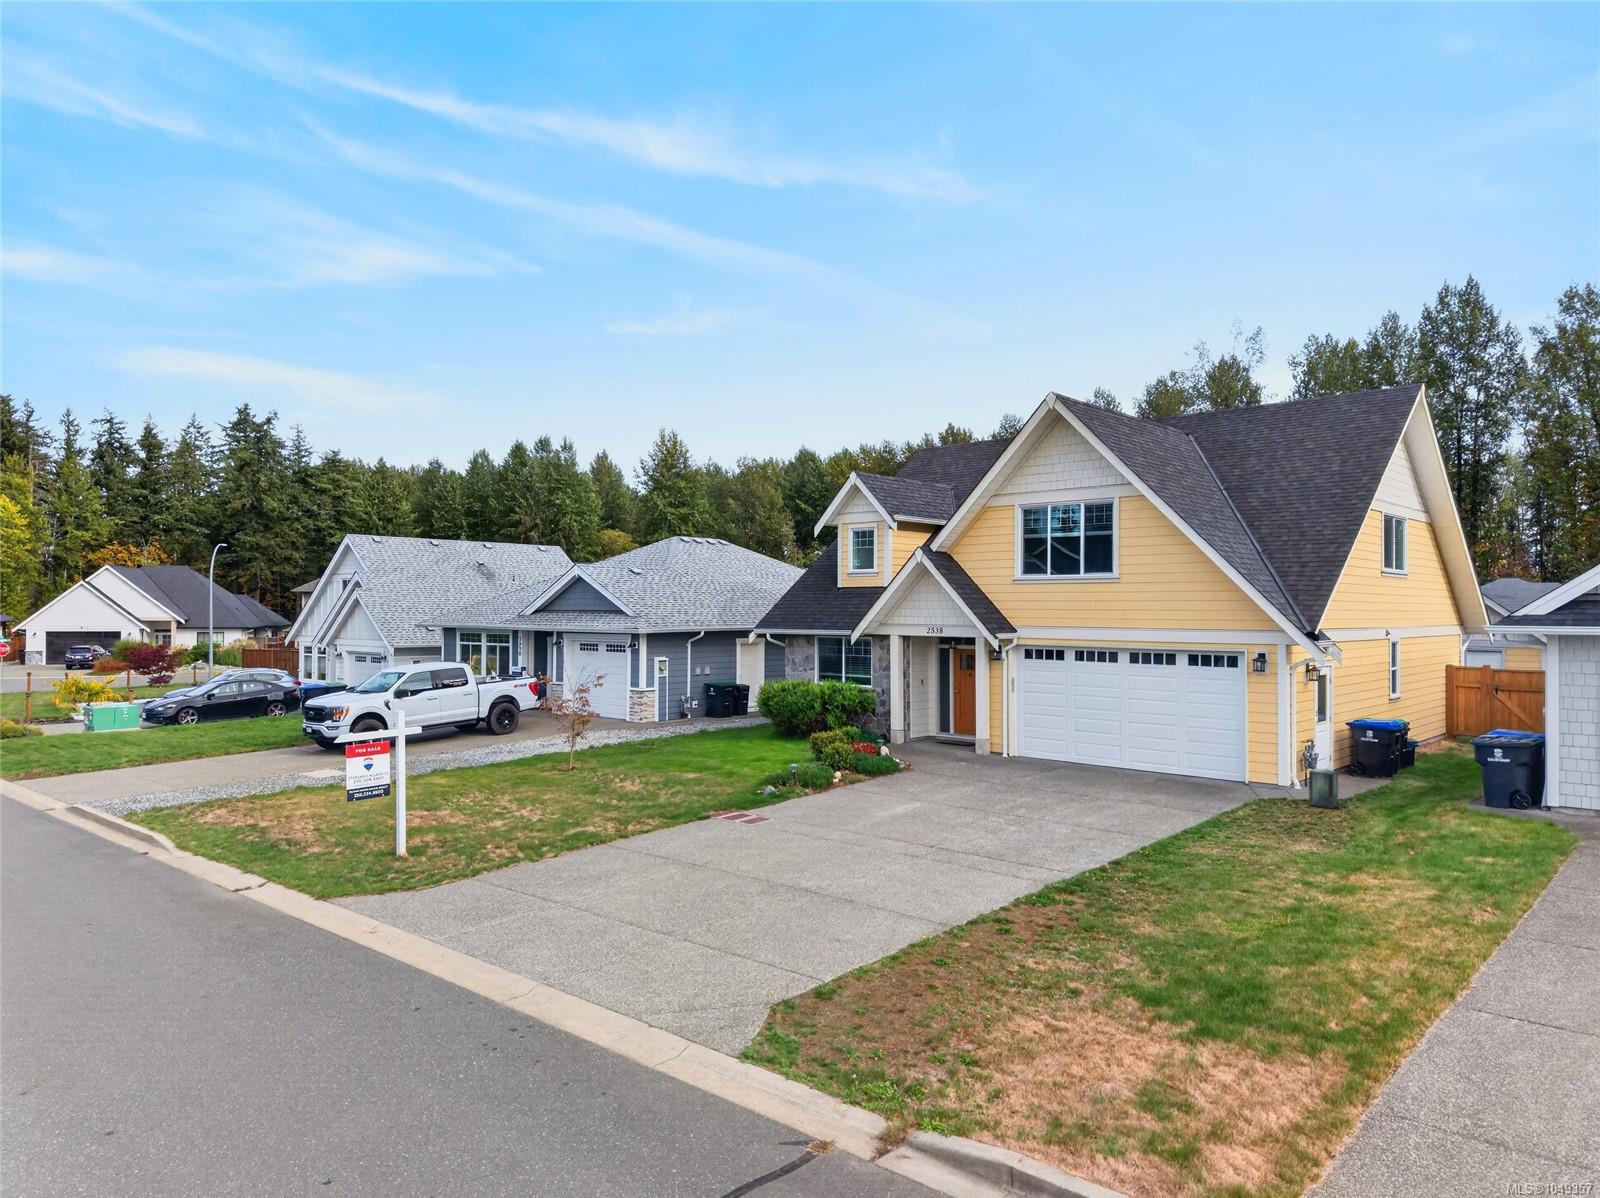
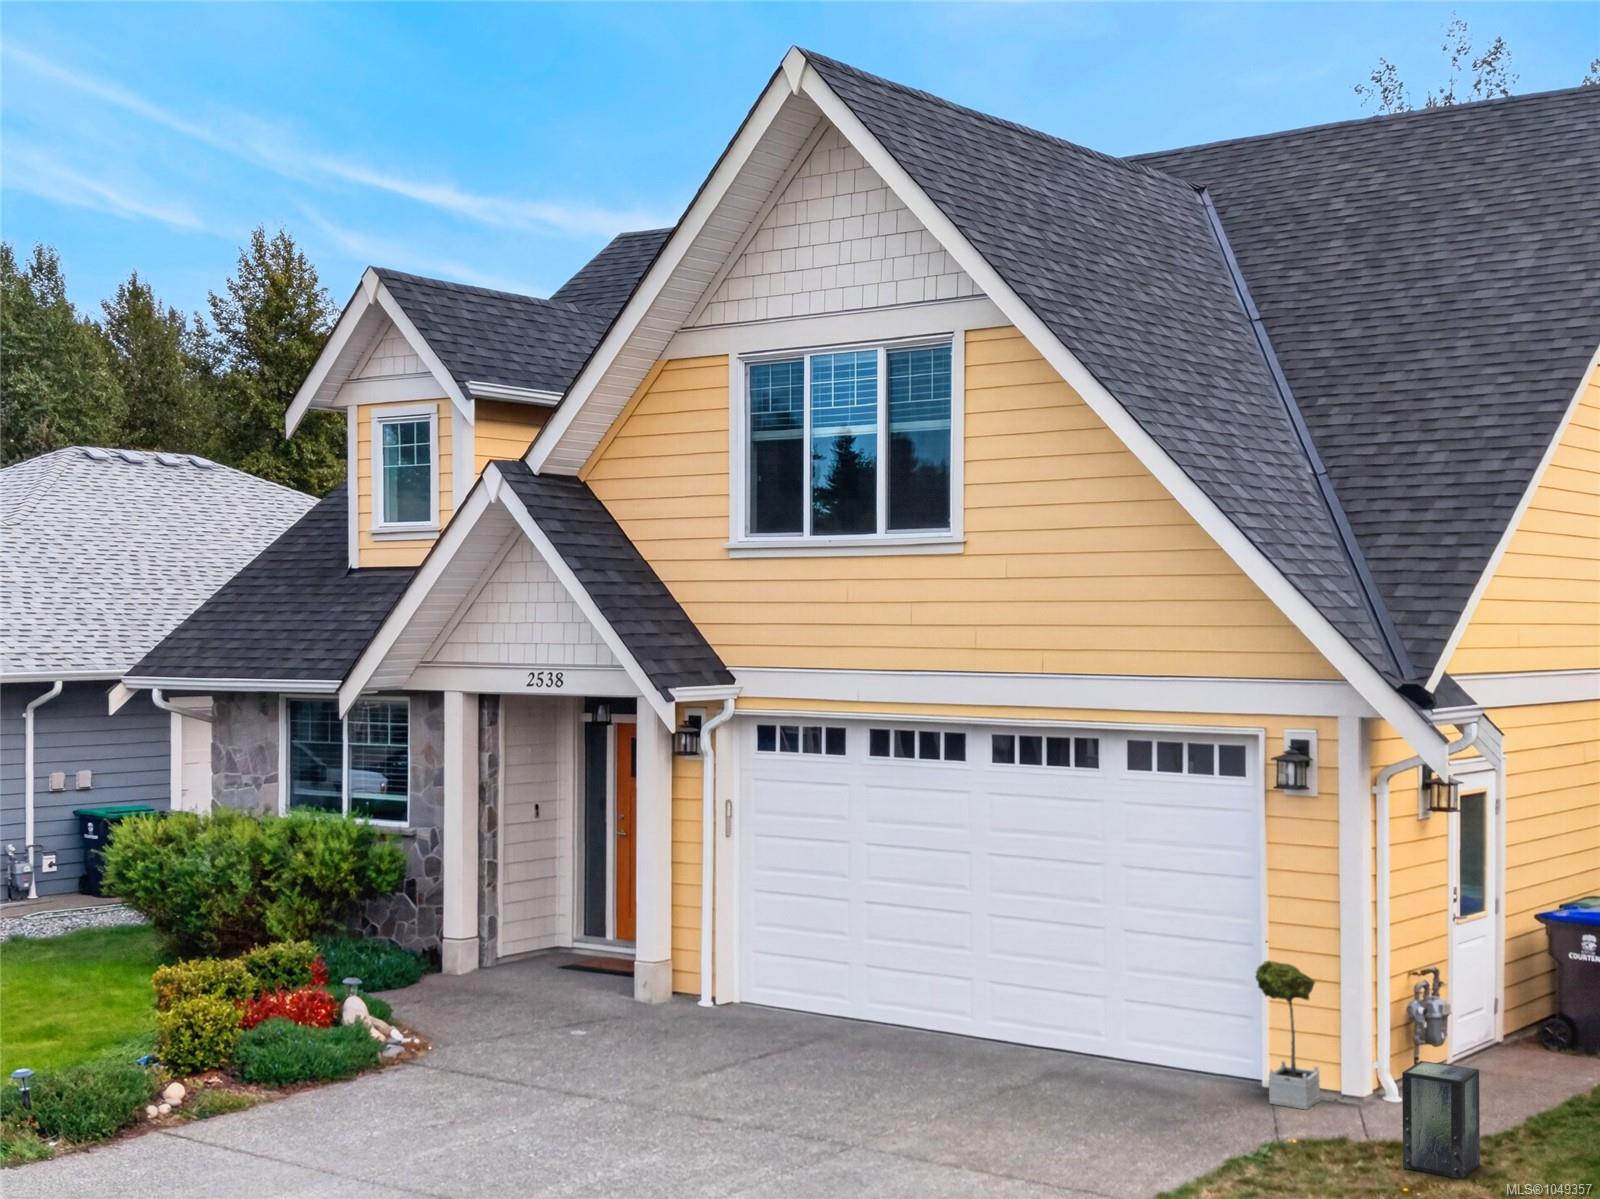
potted tree: none [1243,735,1269,790] -> present [1256,961,1320,1109]

